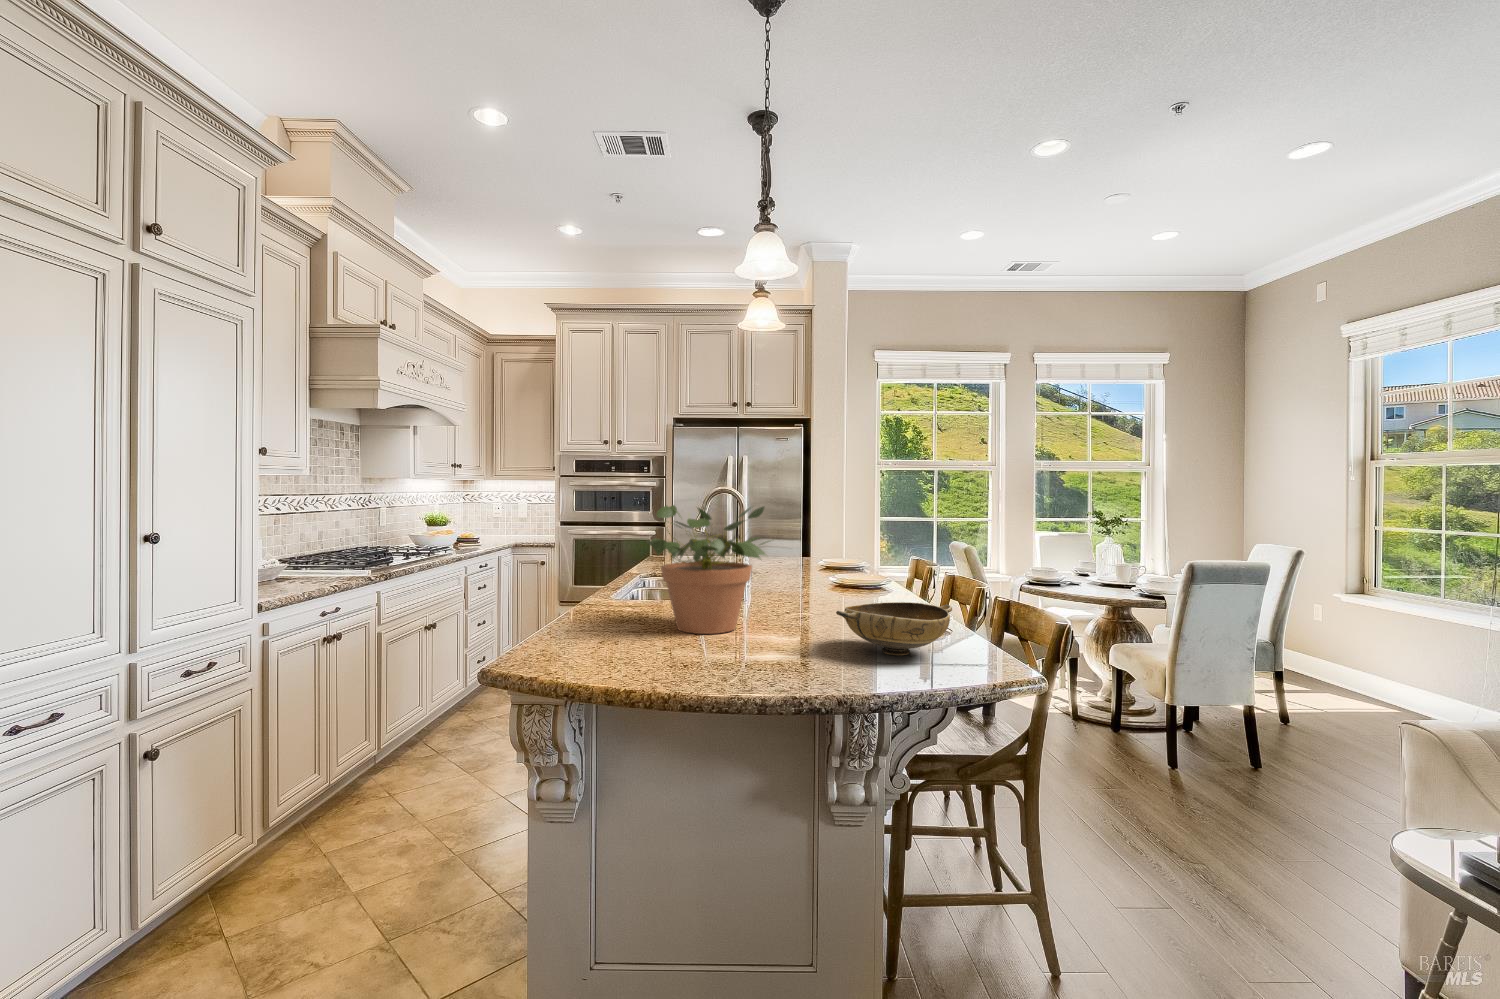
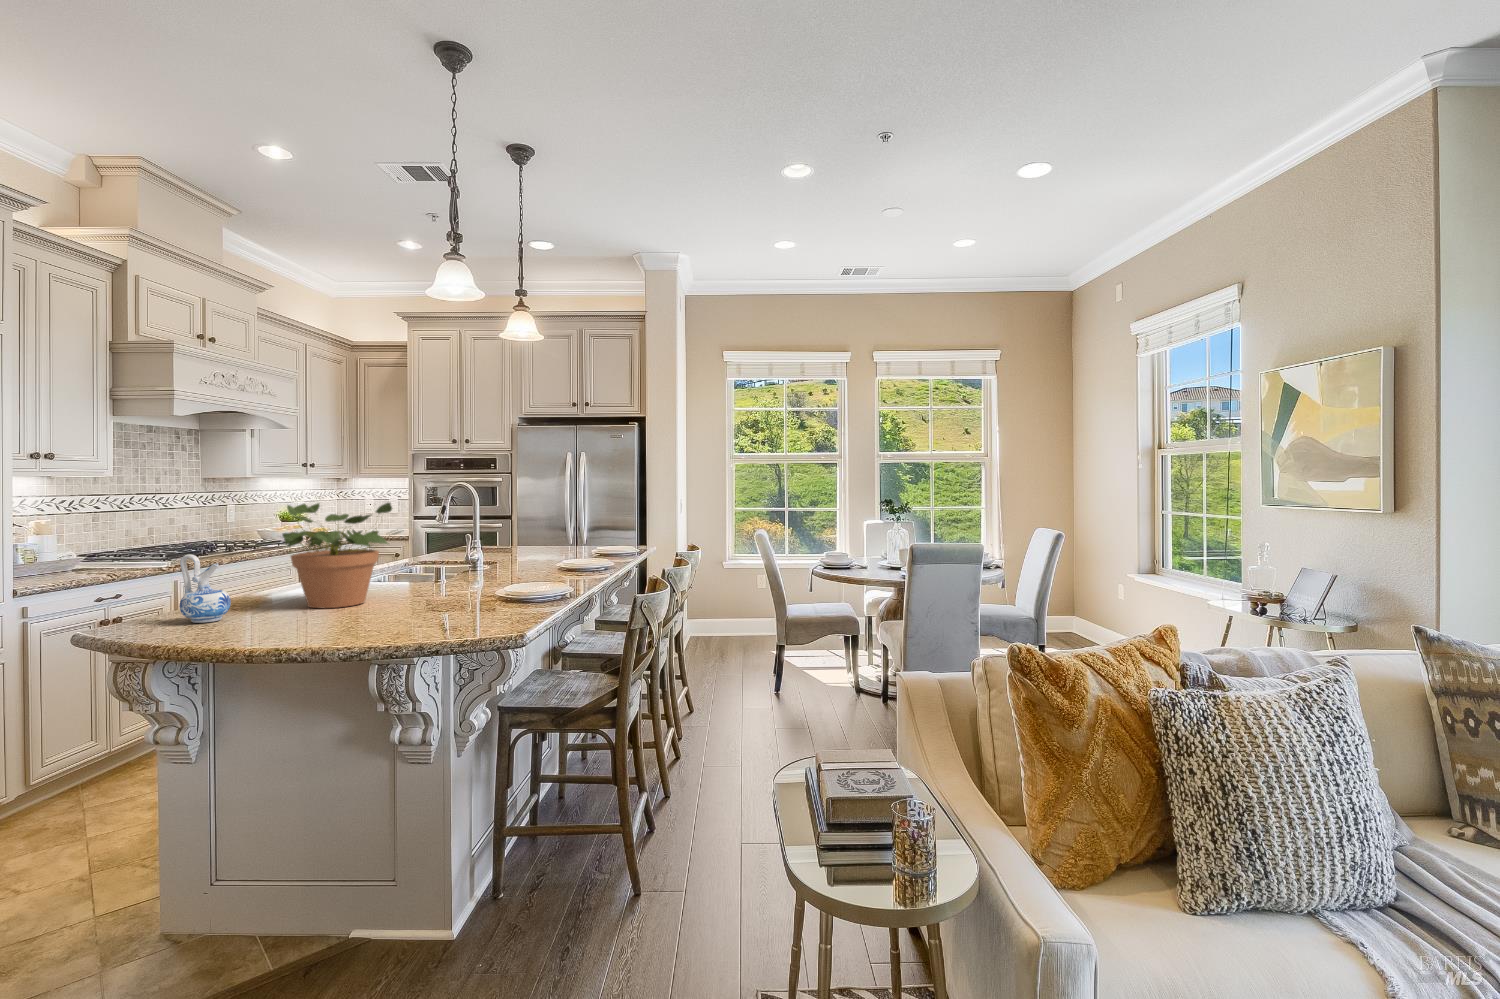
ceramic pitcher: none [582,567,634,654] -> present [179,554,231,623]
bowl: present [836,602,952,655] -> none [391,580,500,622]

